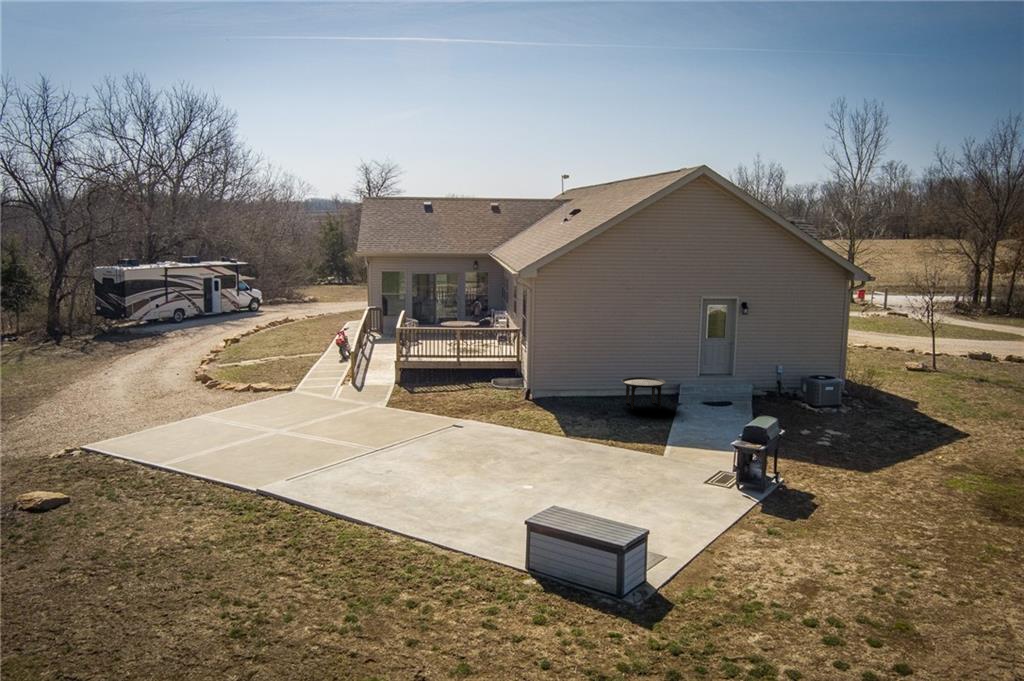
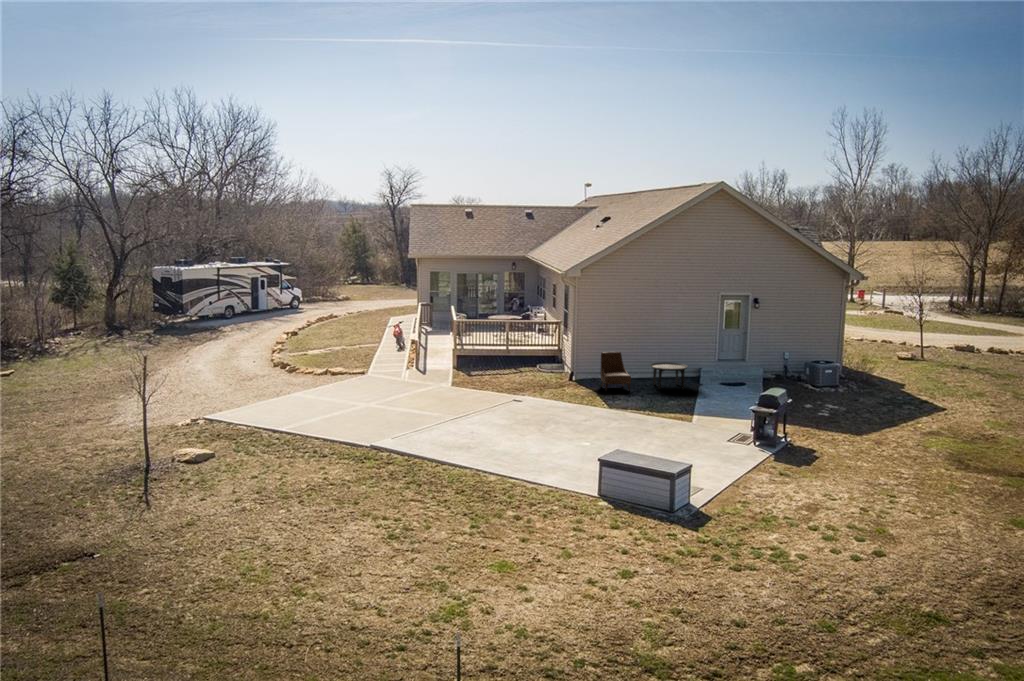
chair: none [565,365,599,412] -> present [600,352,631,391]

